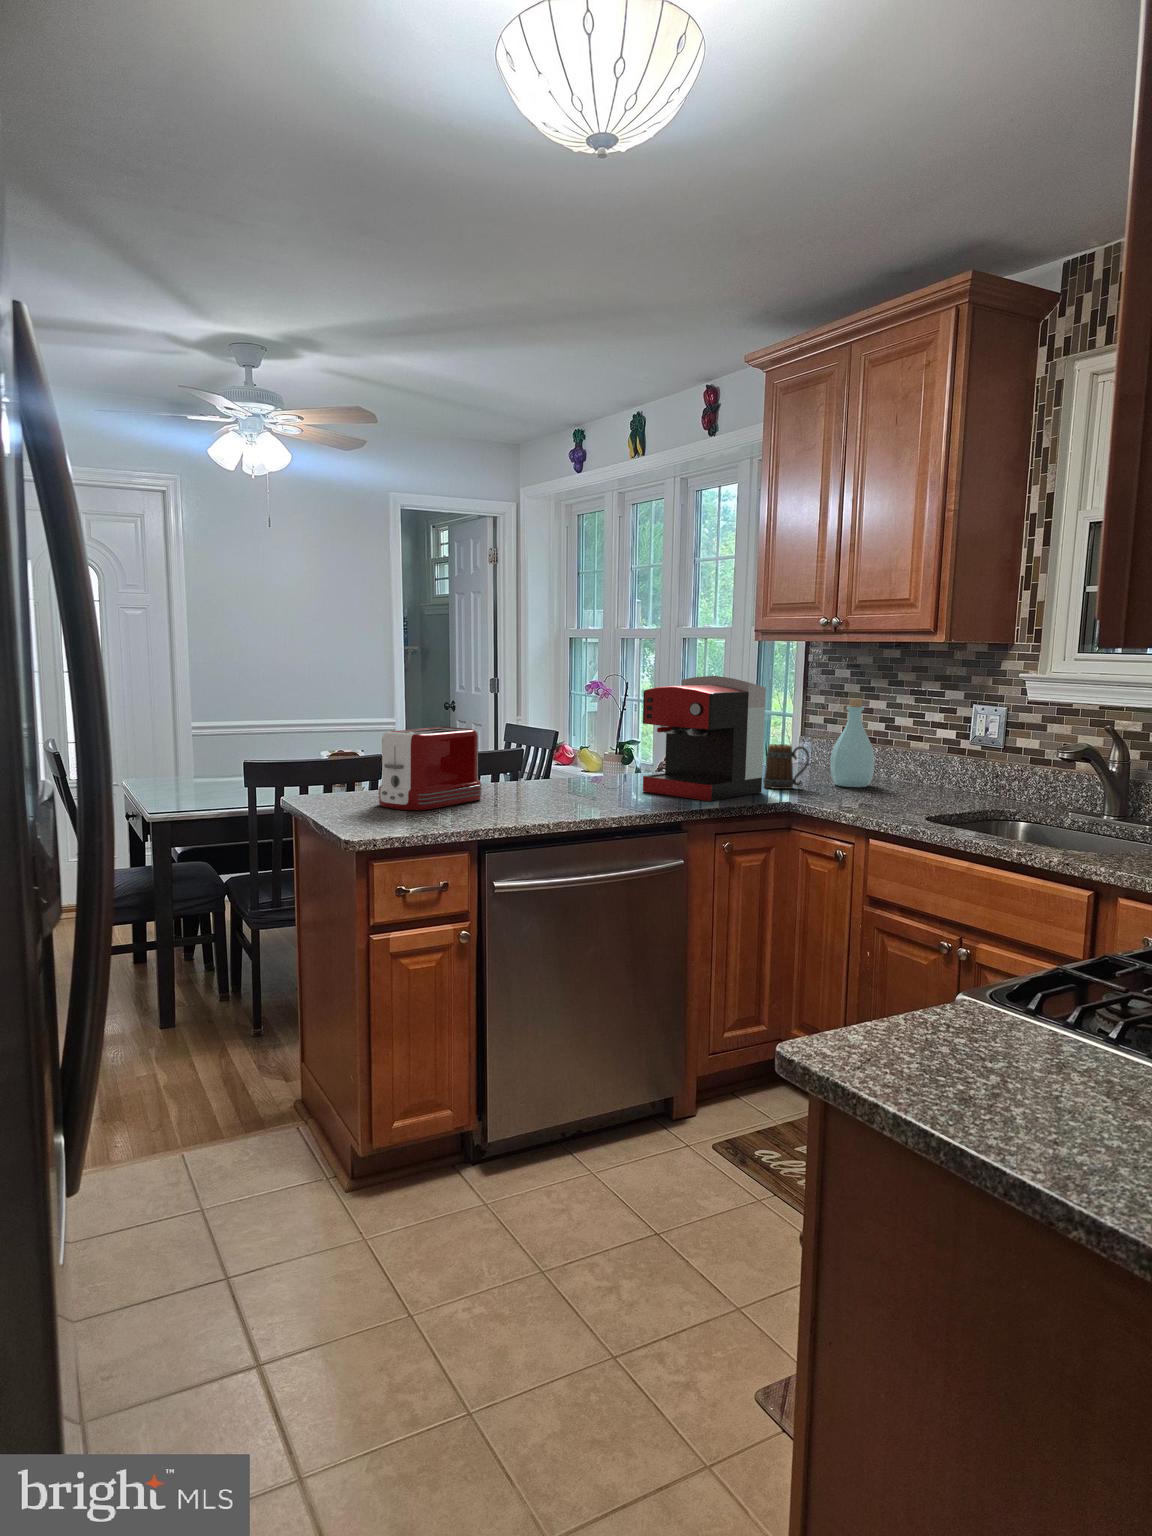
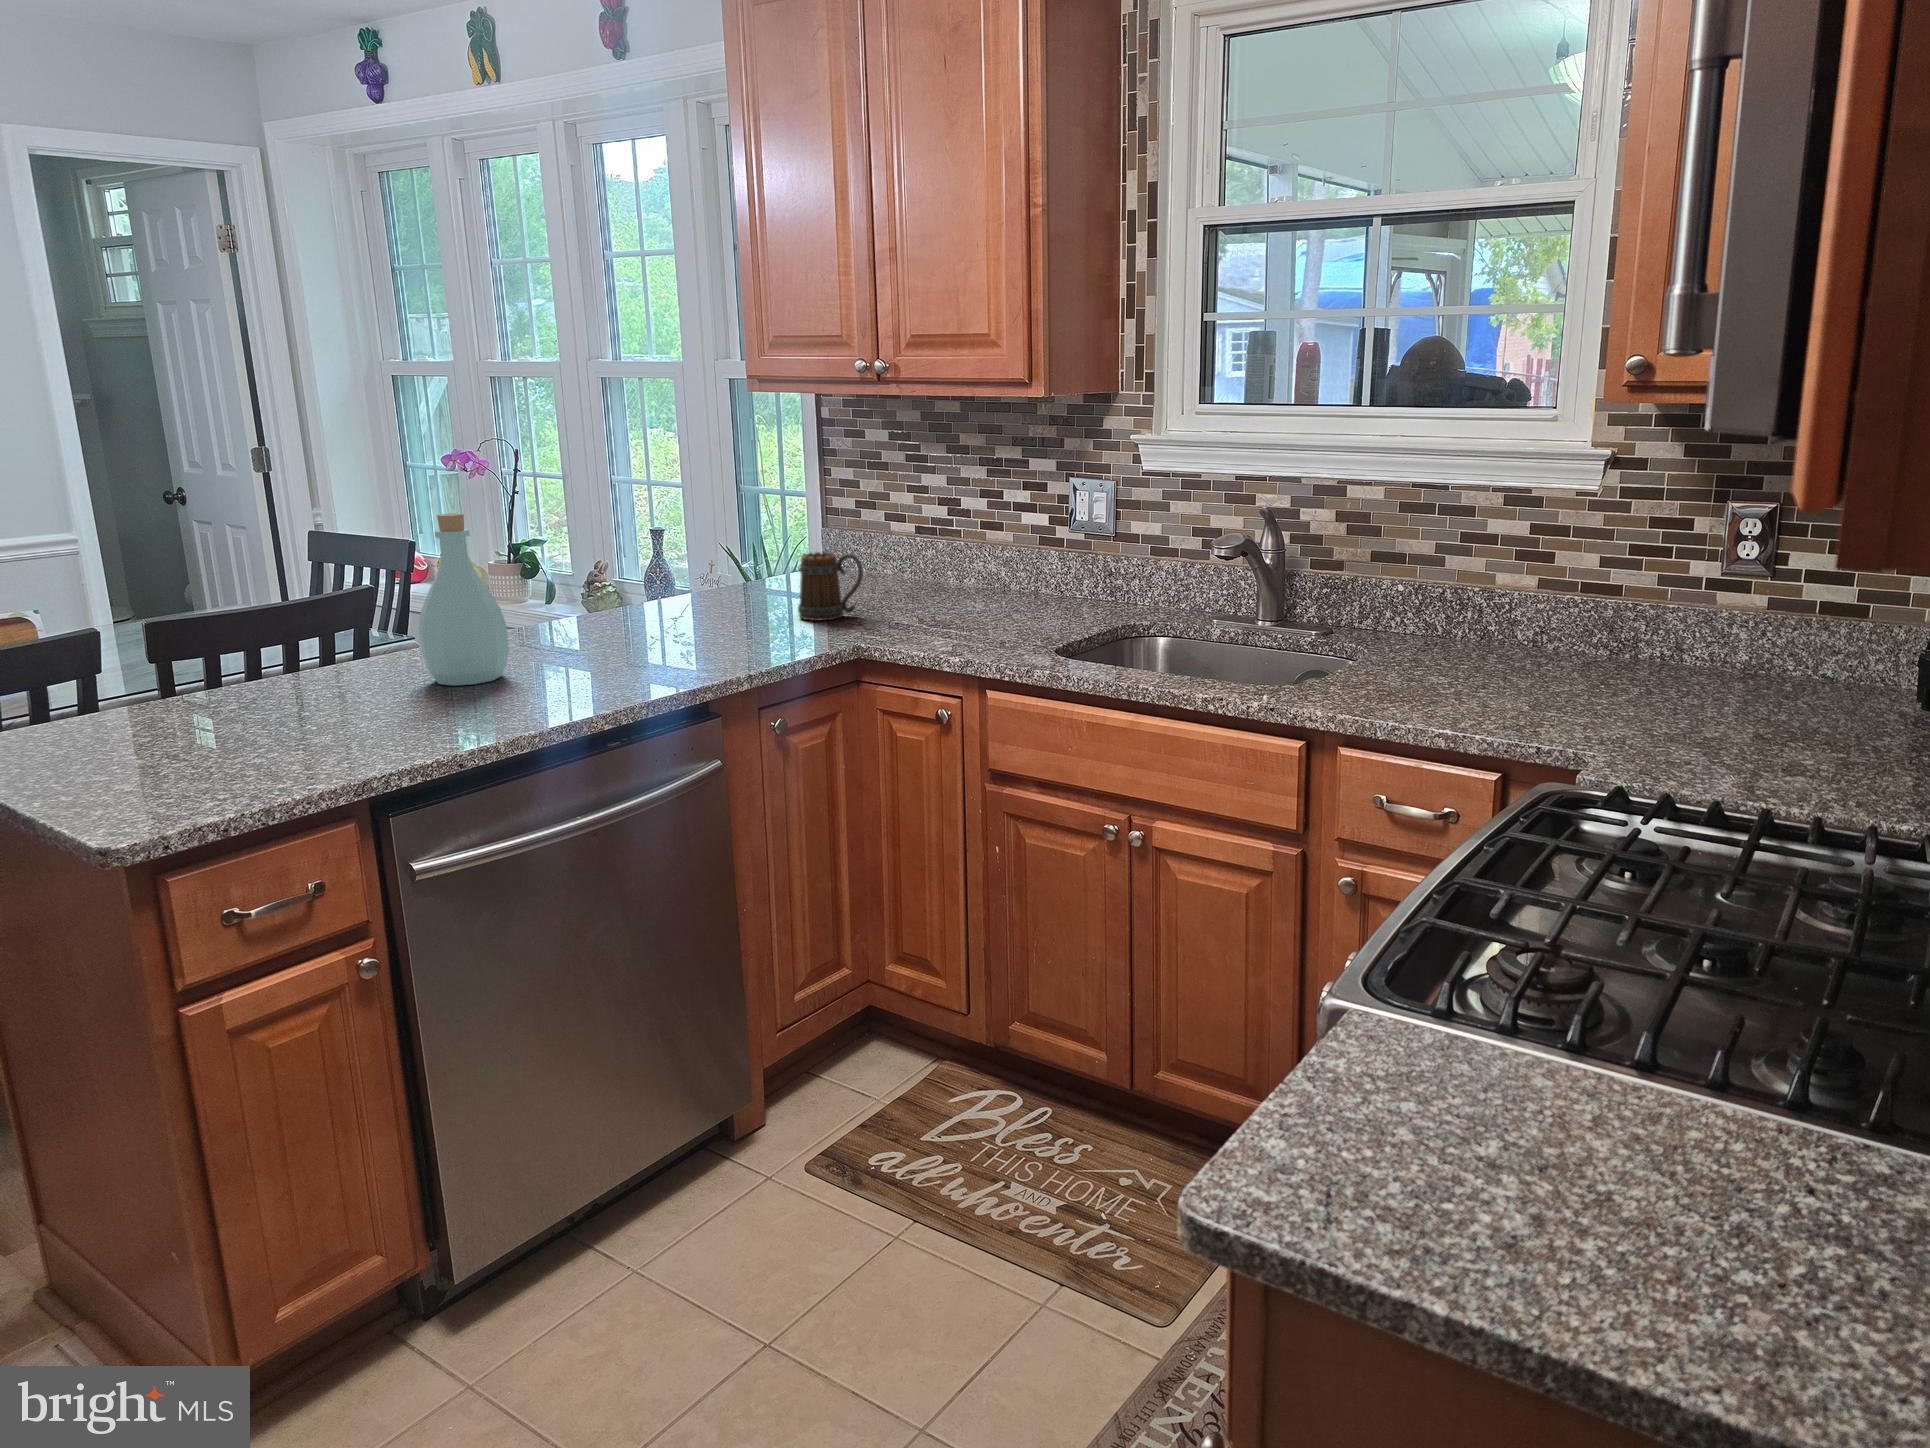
coffee maker: present [643,676,766,801] -> none [606,457,805,658]
bottle: present [830,698,875,787] -> present [419,513,508,686]
toaster: present [378,727,482,810] -> none [115,584,342,757]

